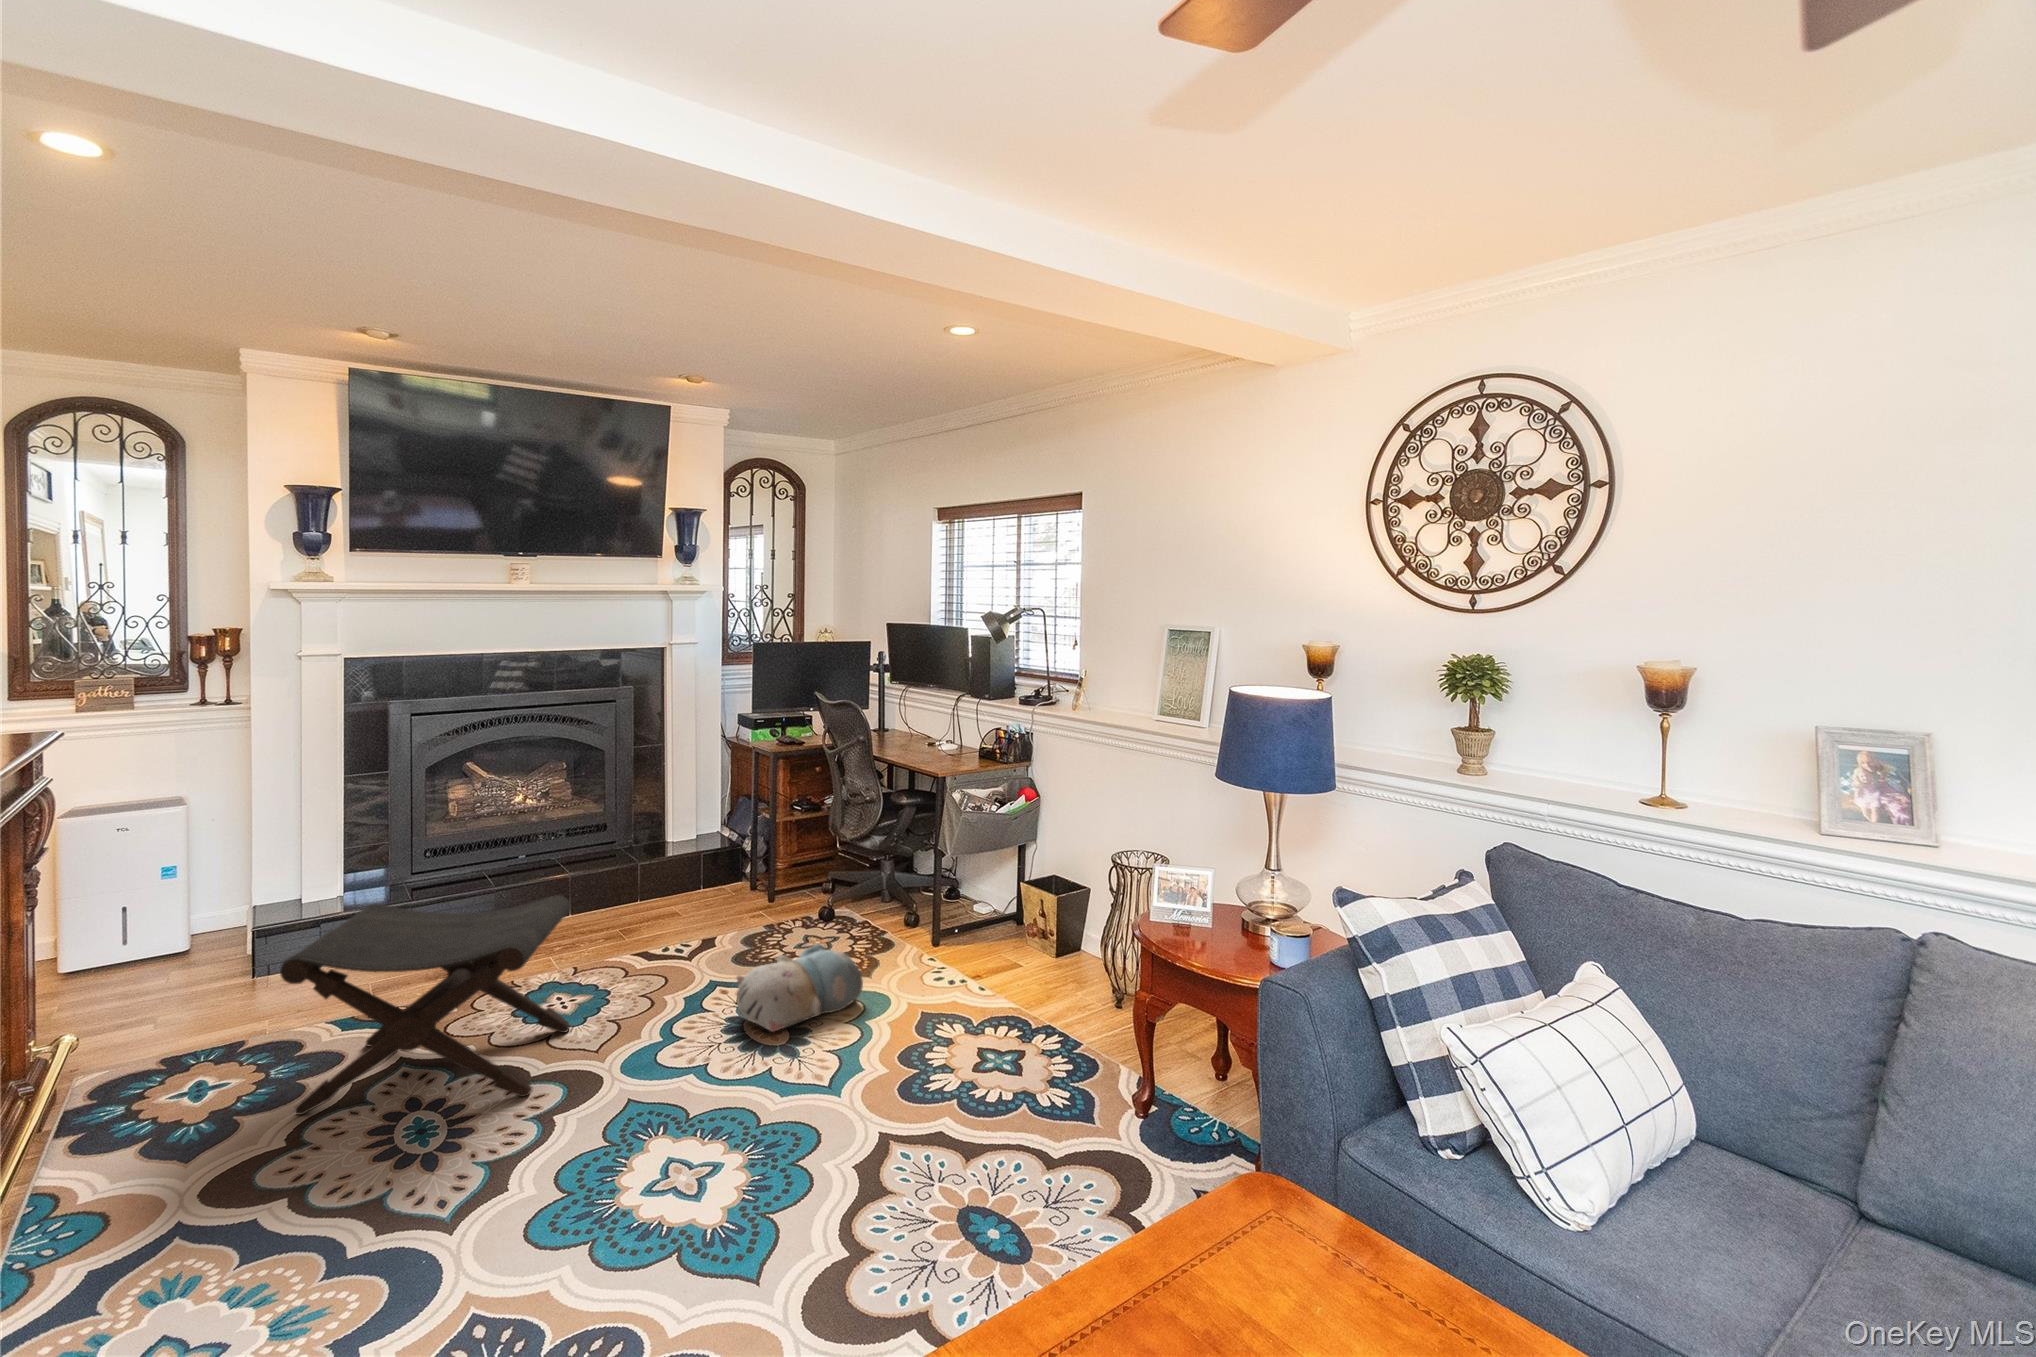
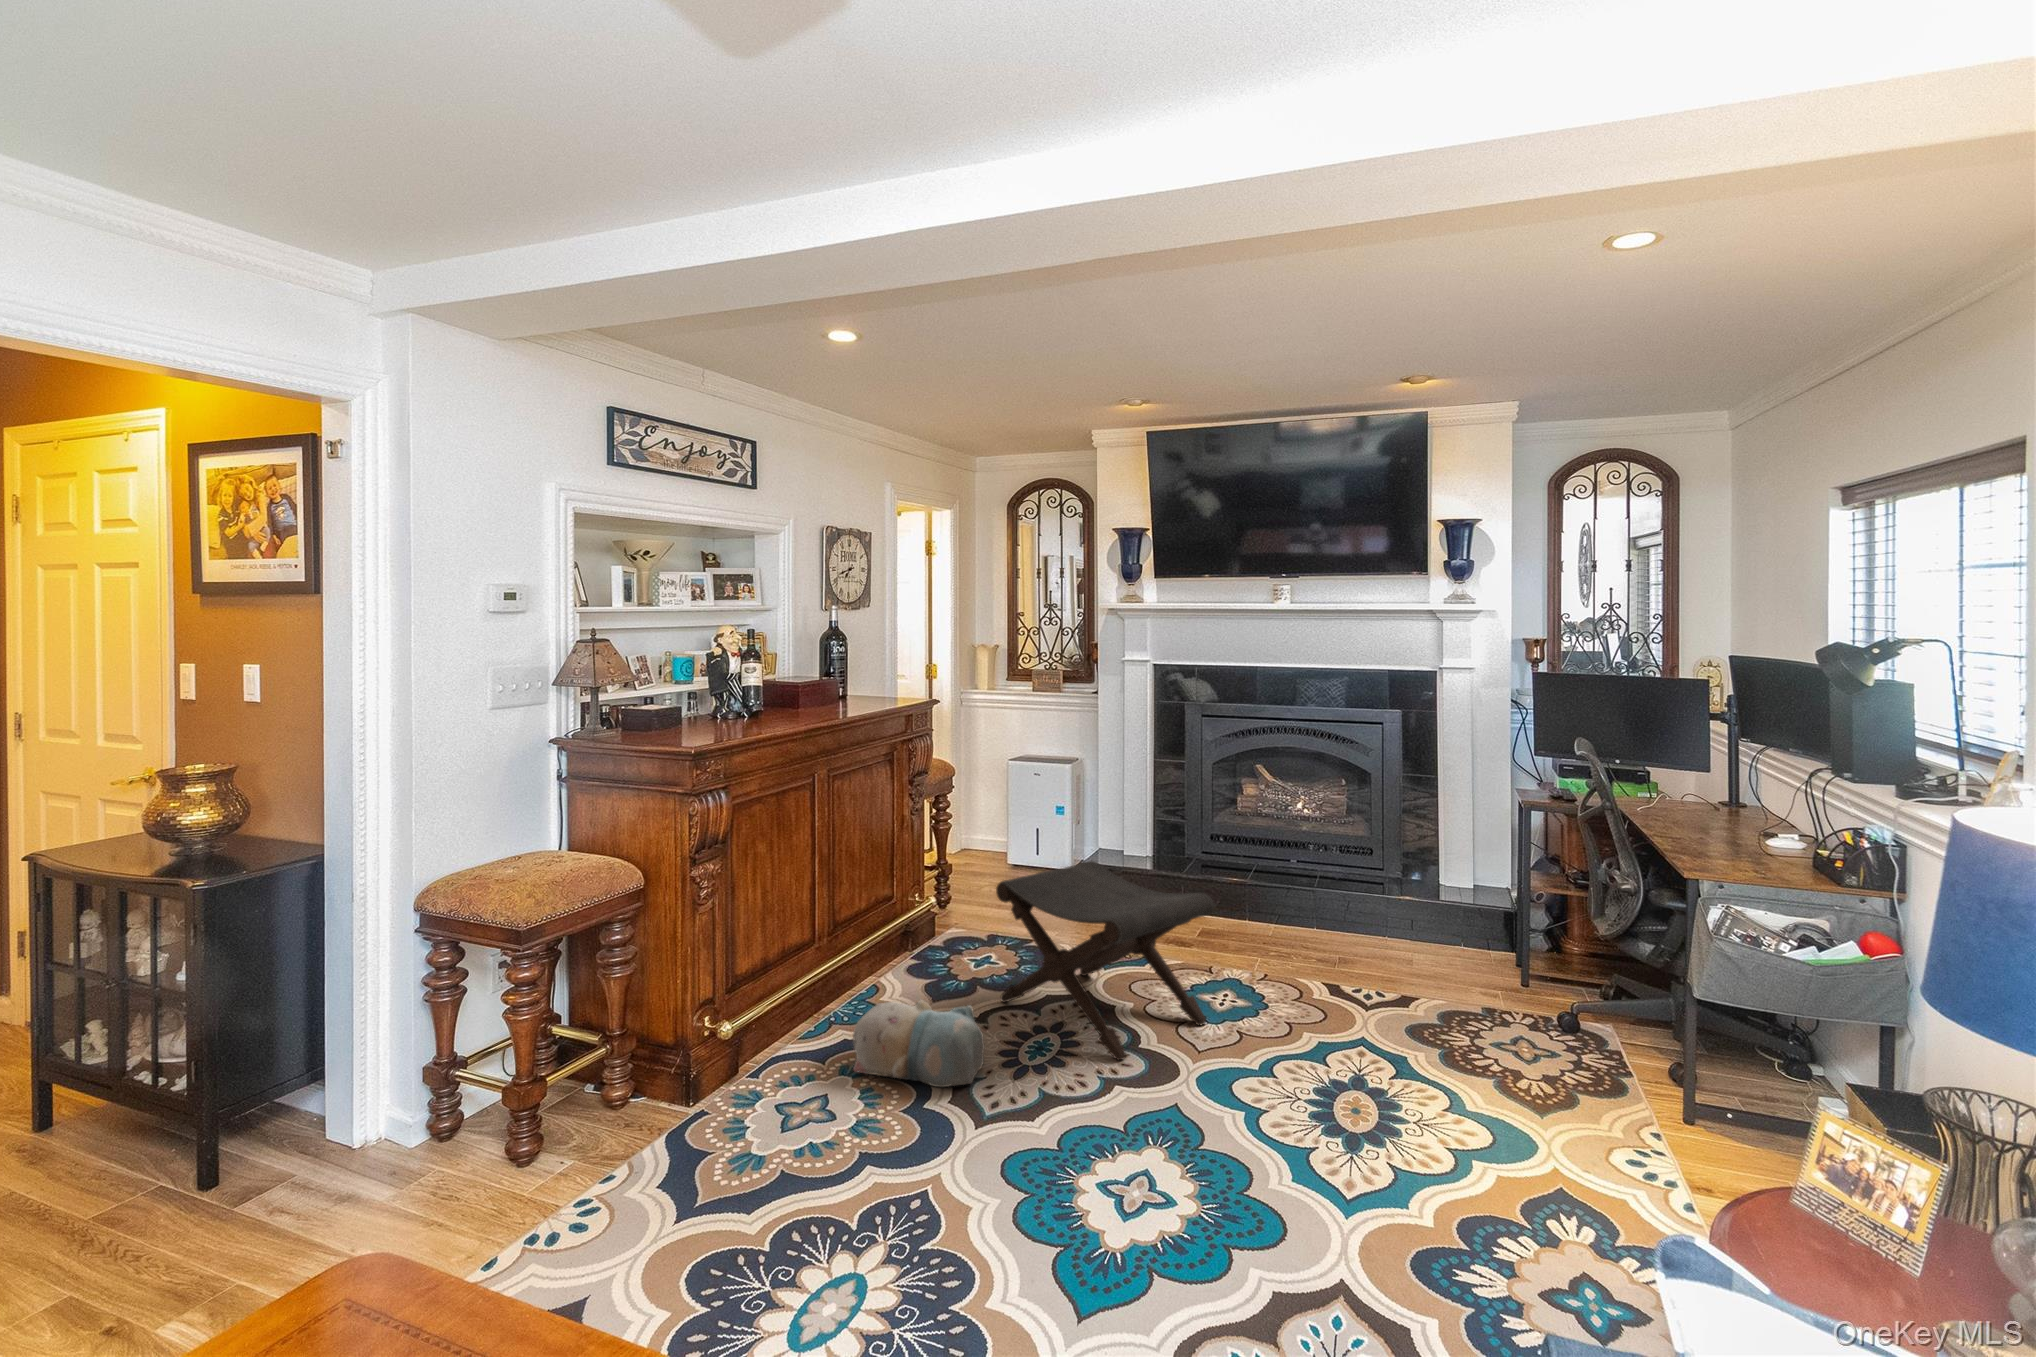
plush toy: present [737,944,863,1032] -> present [853,1000,985,1087]

